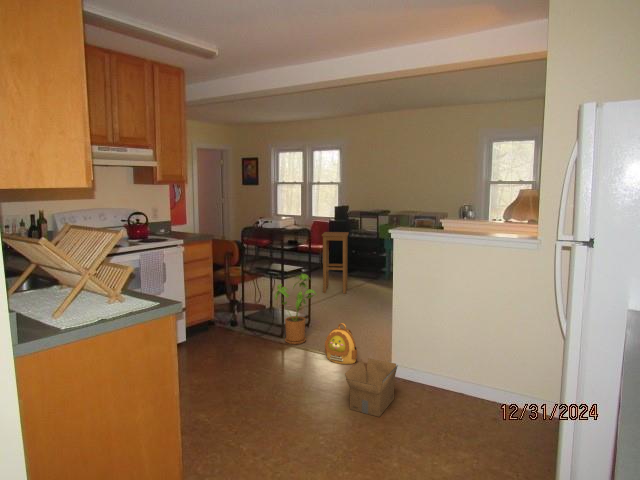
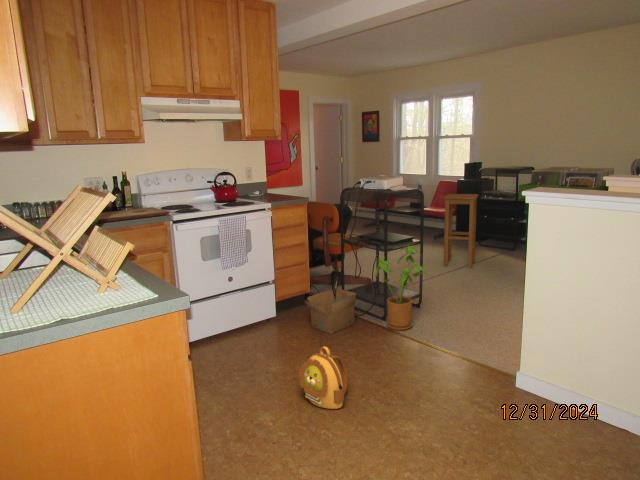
backpack: present [325,323,357,364] -> present [299,346,347,409]
cardboard box: present [345,358,397,417] -> present [305,289,356,334]

